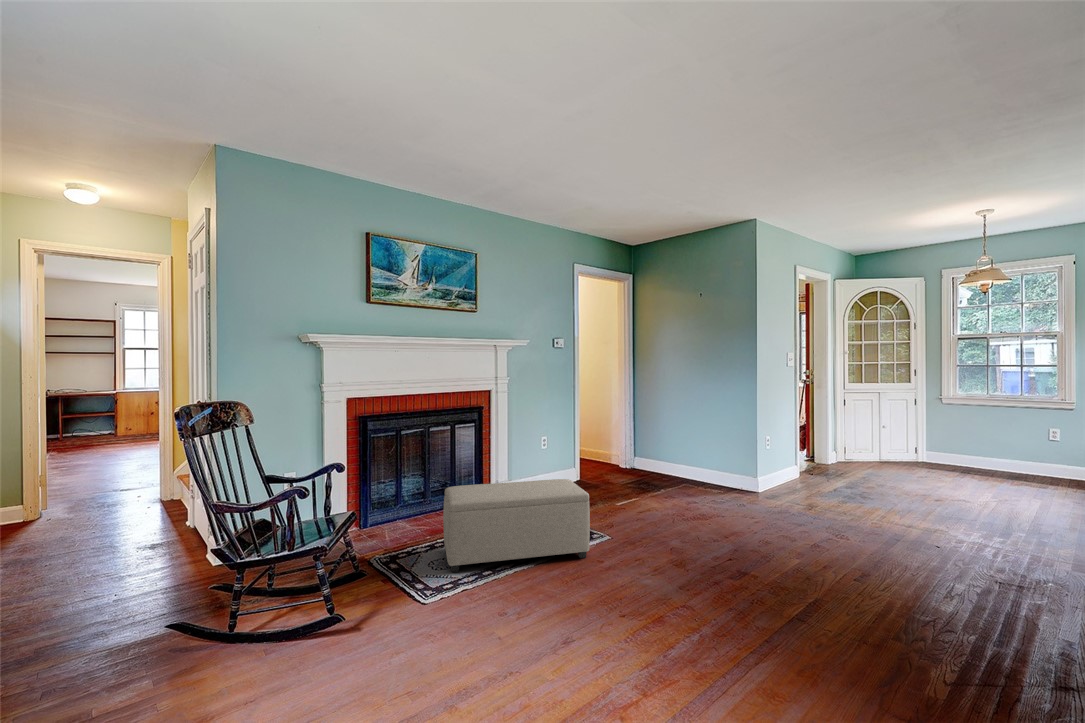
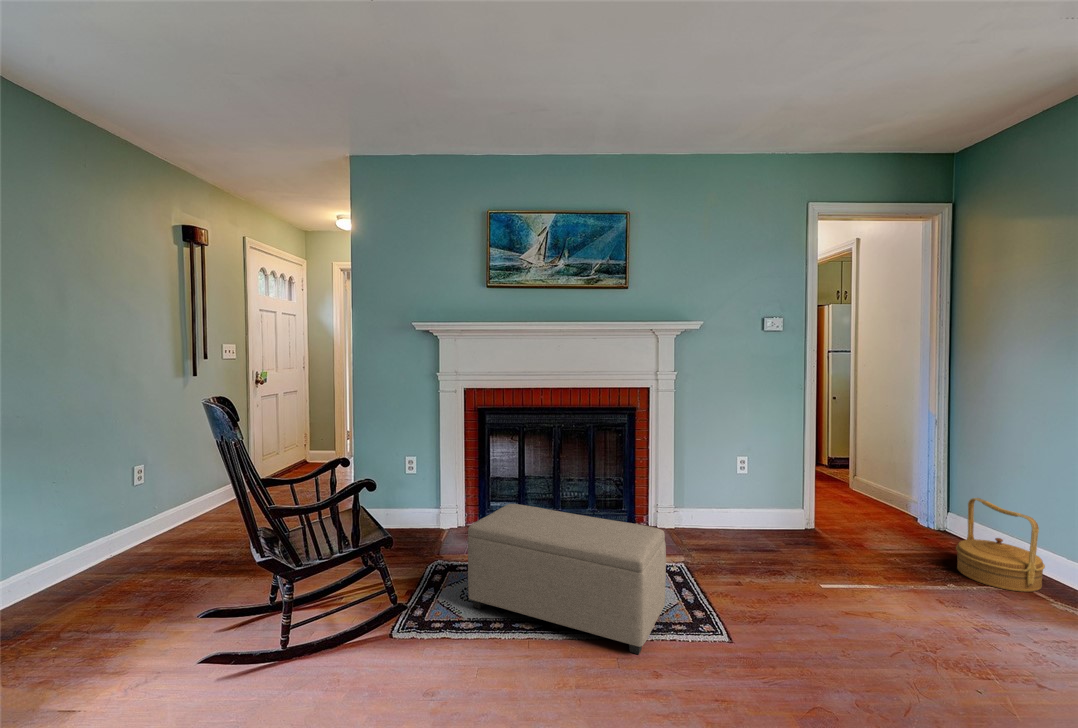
woven basket: none [660,442,697,486] -> present [956,498,1045,592]

